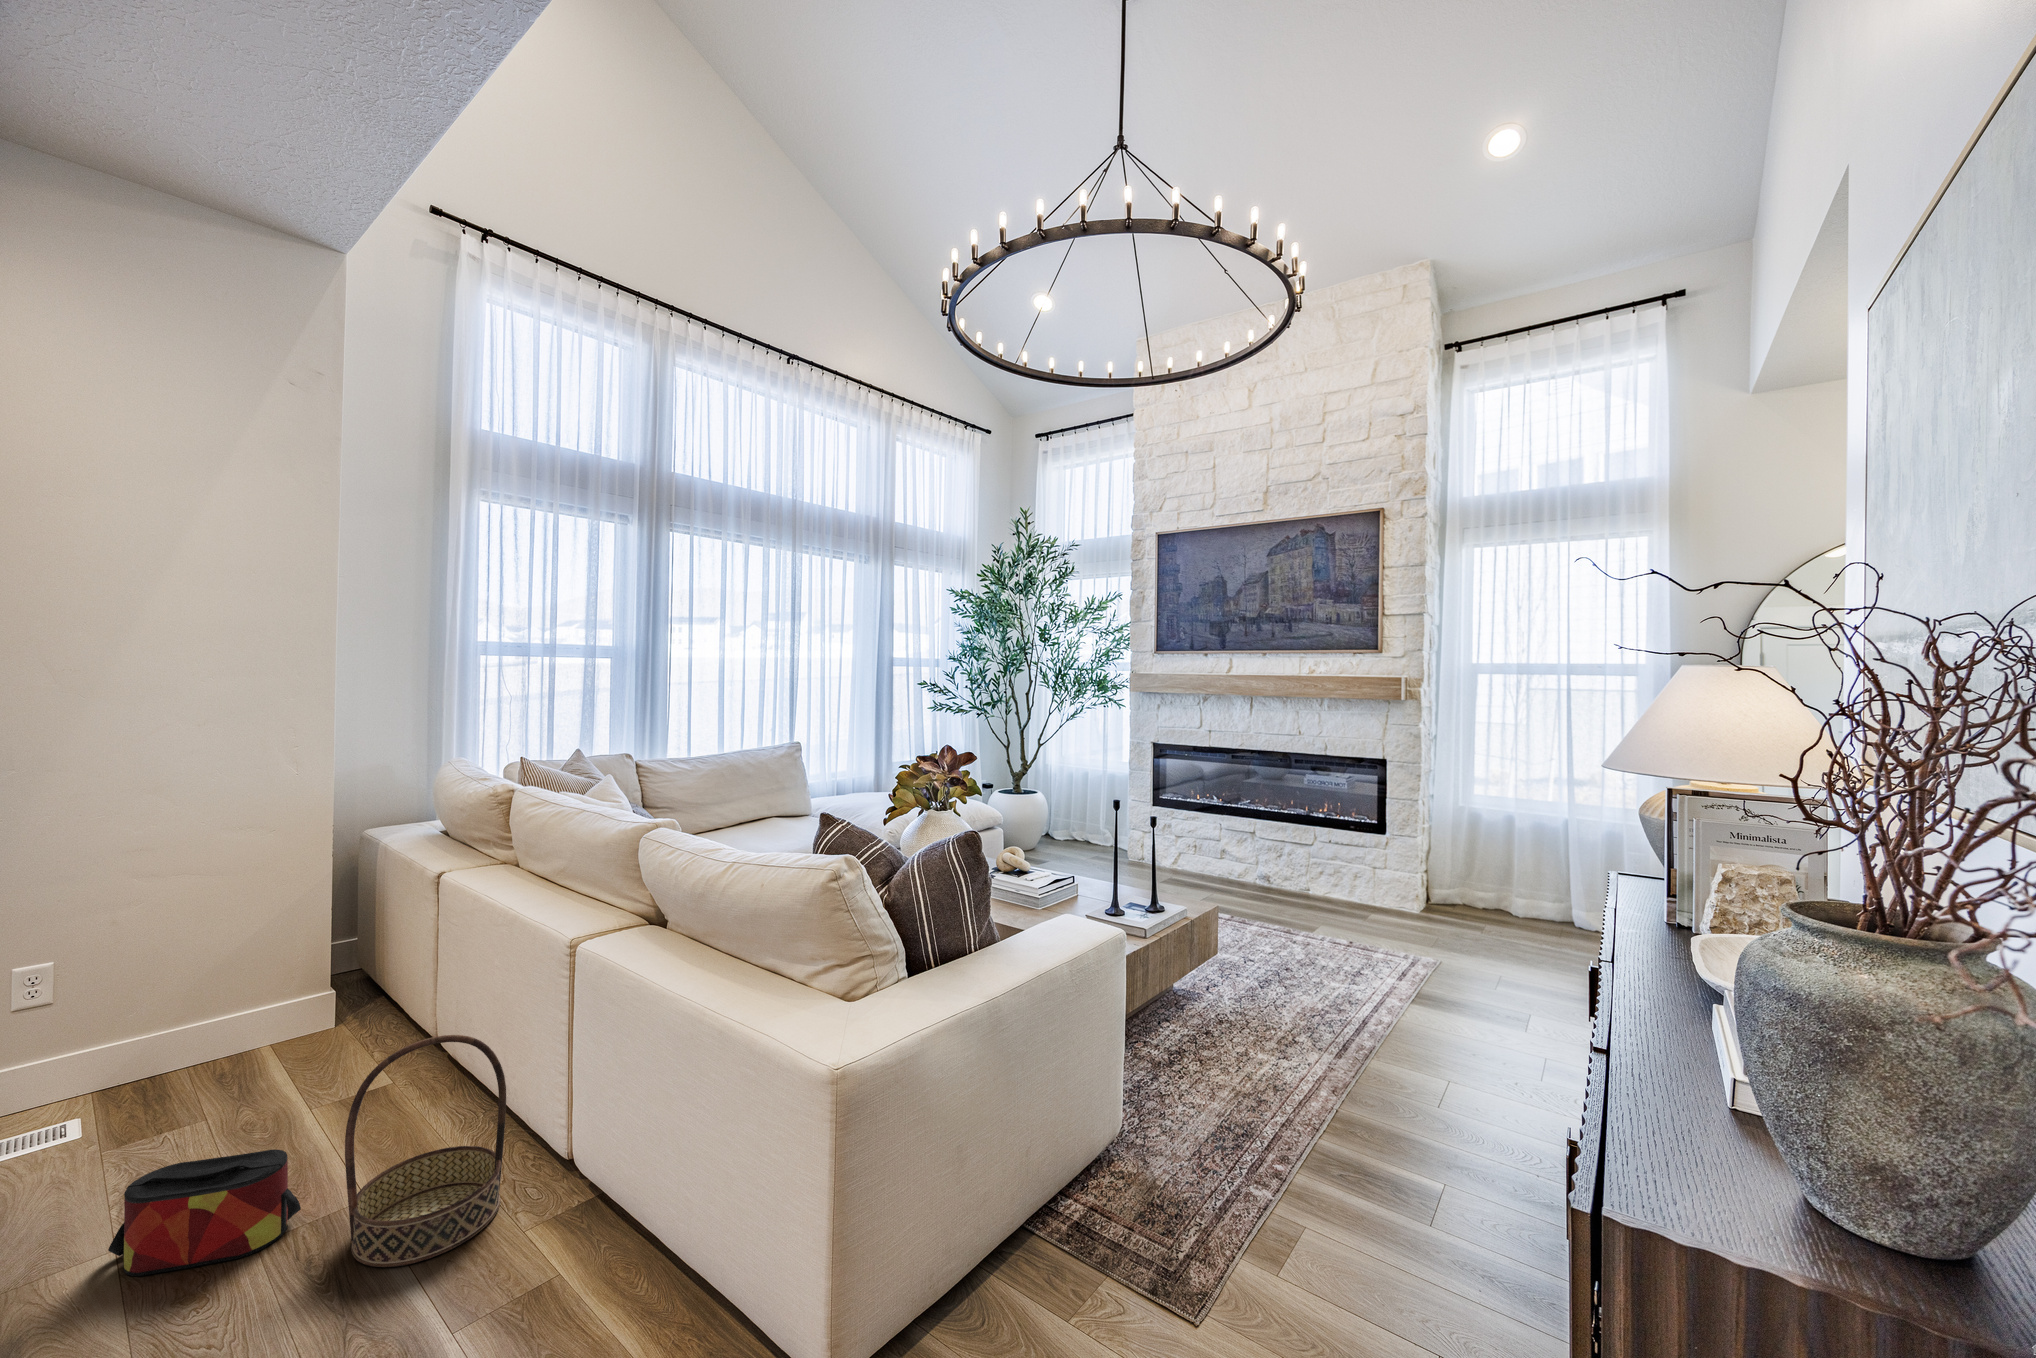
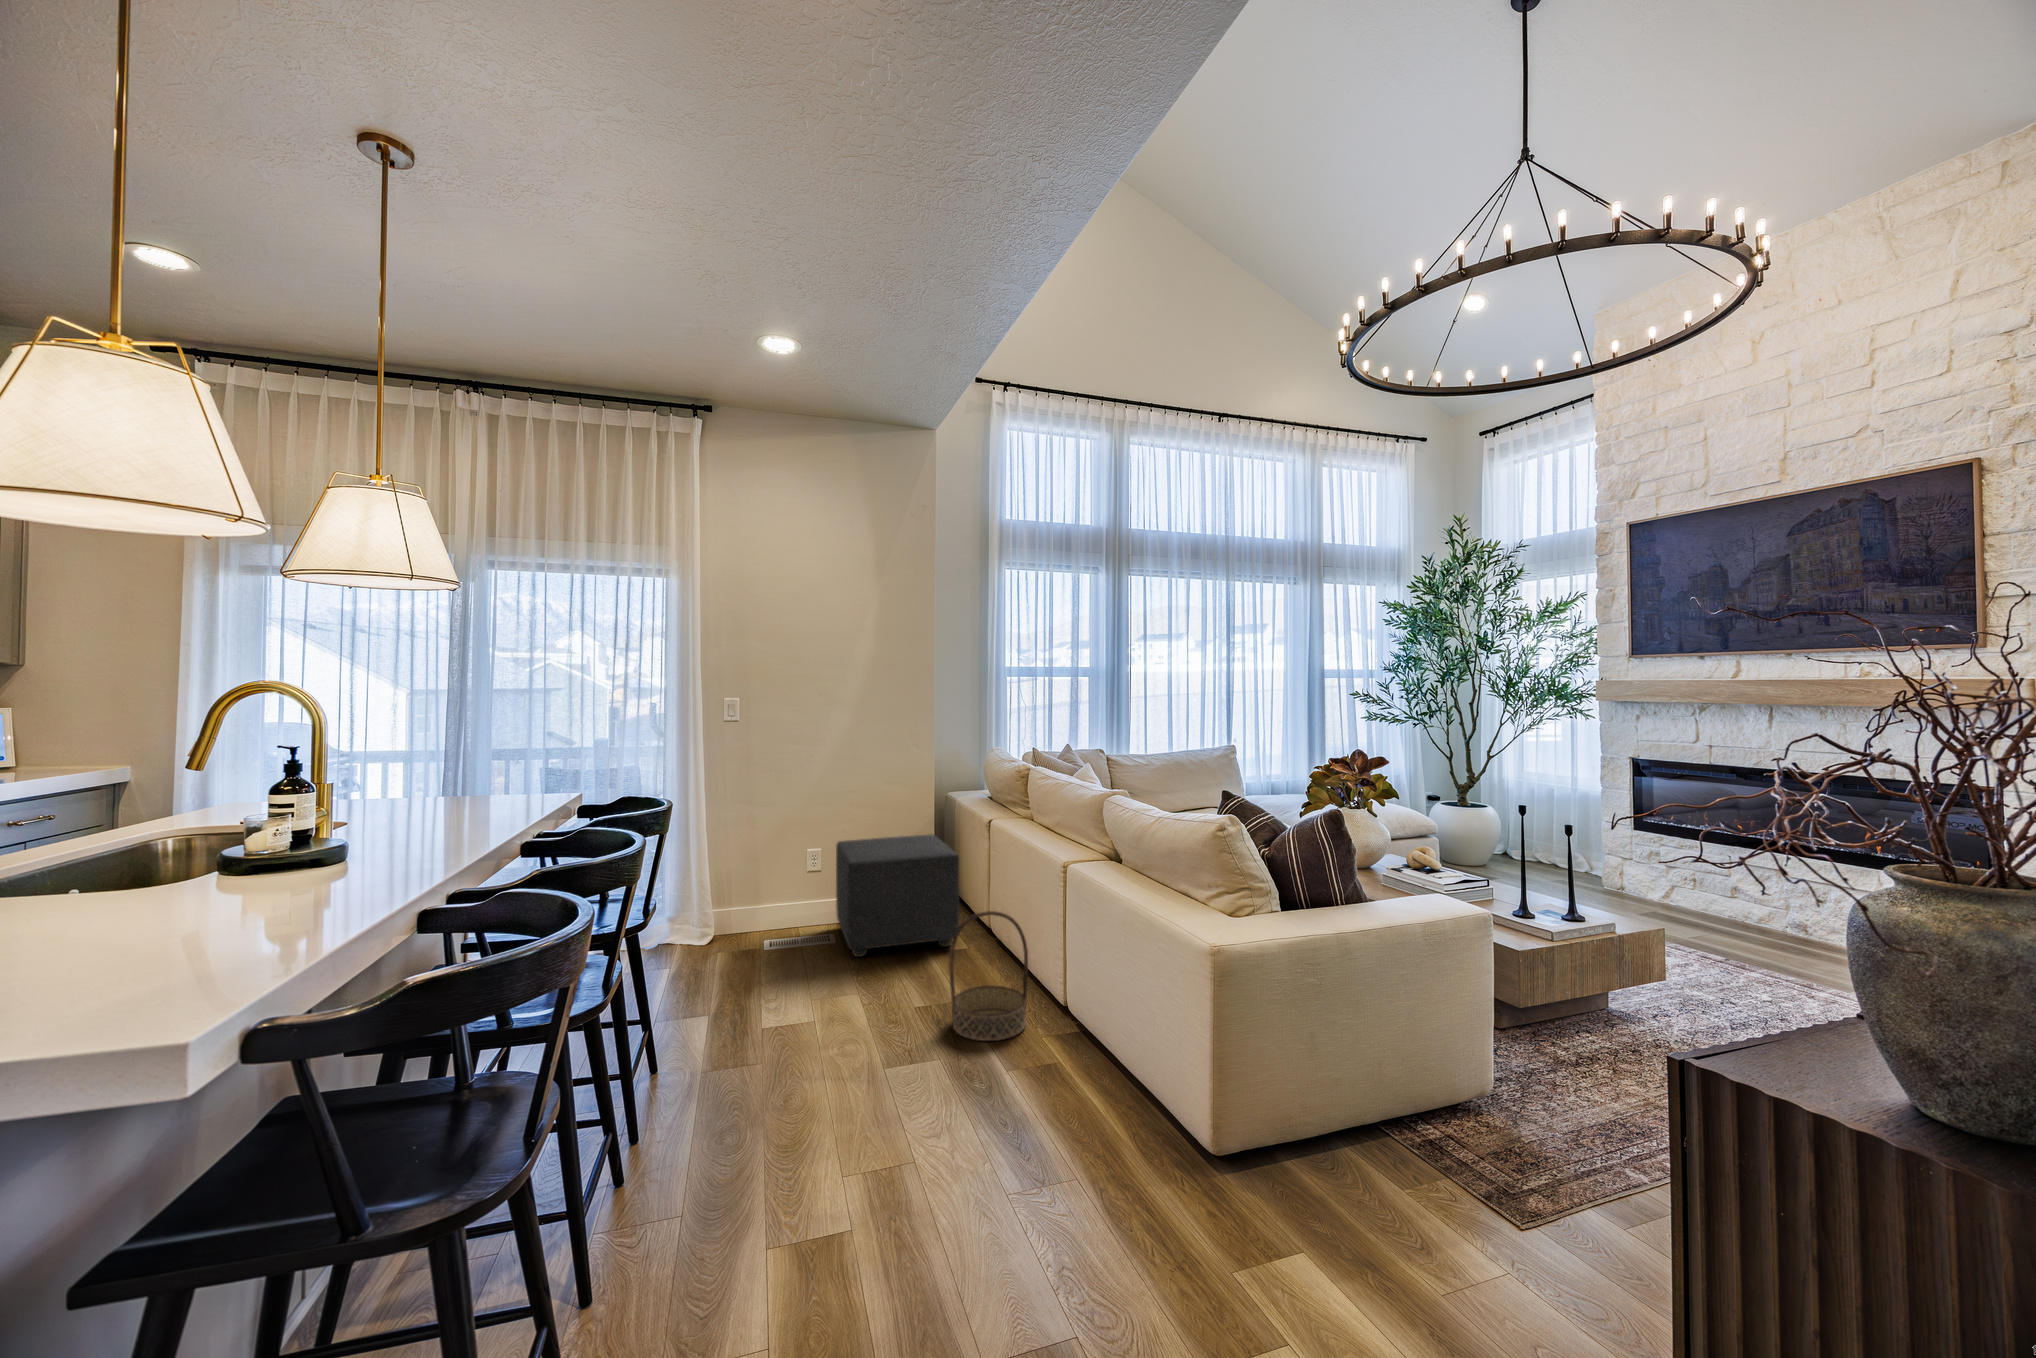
ottoman: none [113,899,384,1143] -> present [836,834,959,957]
bag: present [108,1149,301,1276] -> none [850,960,928,1017]

